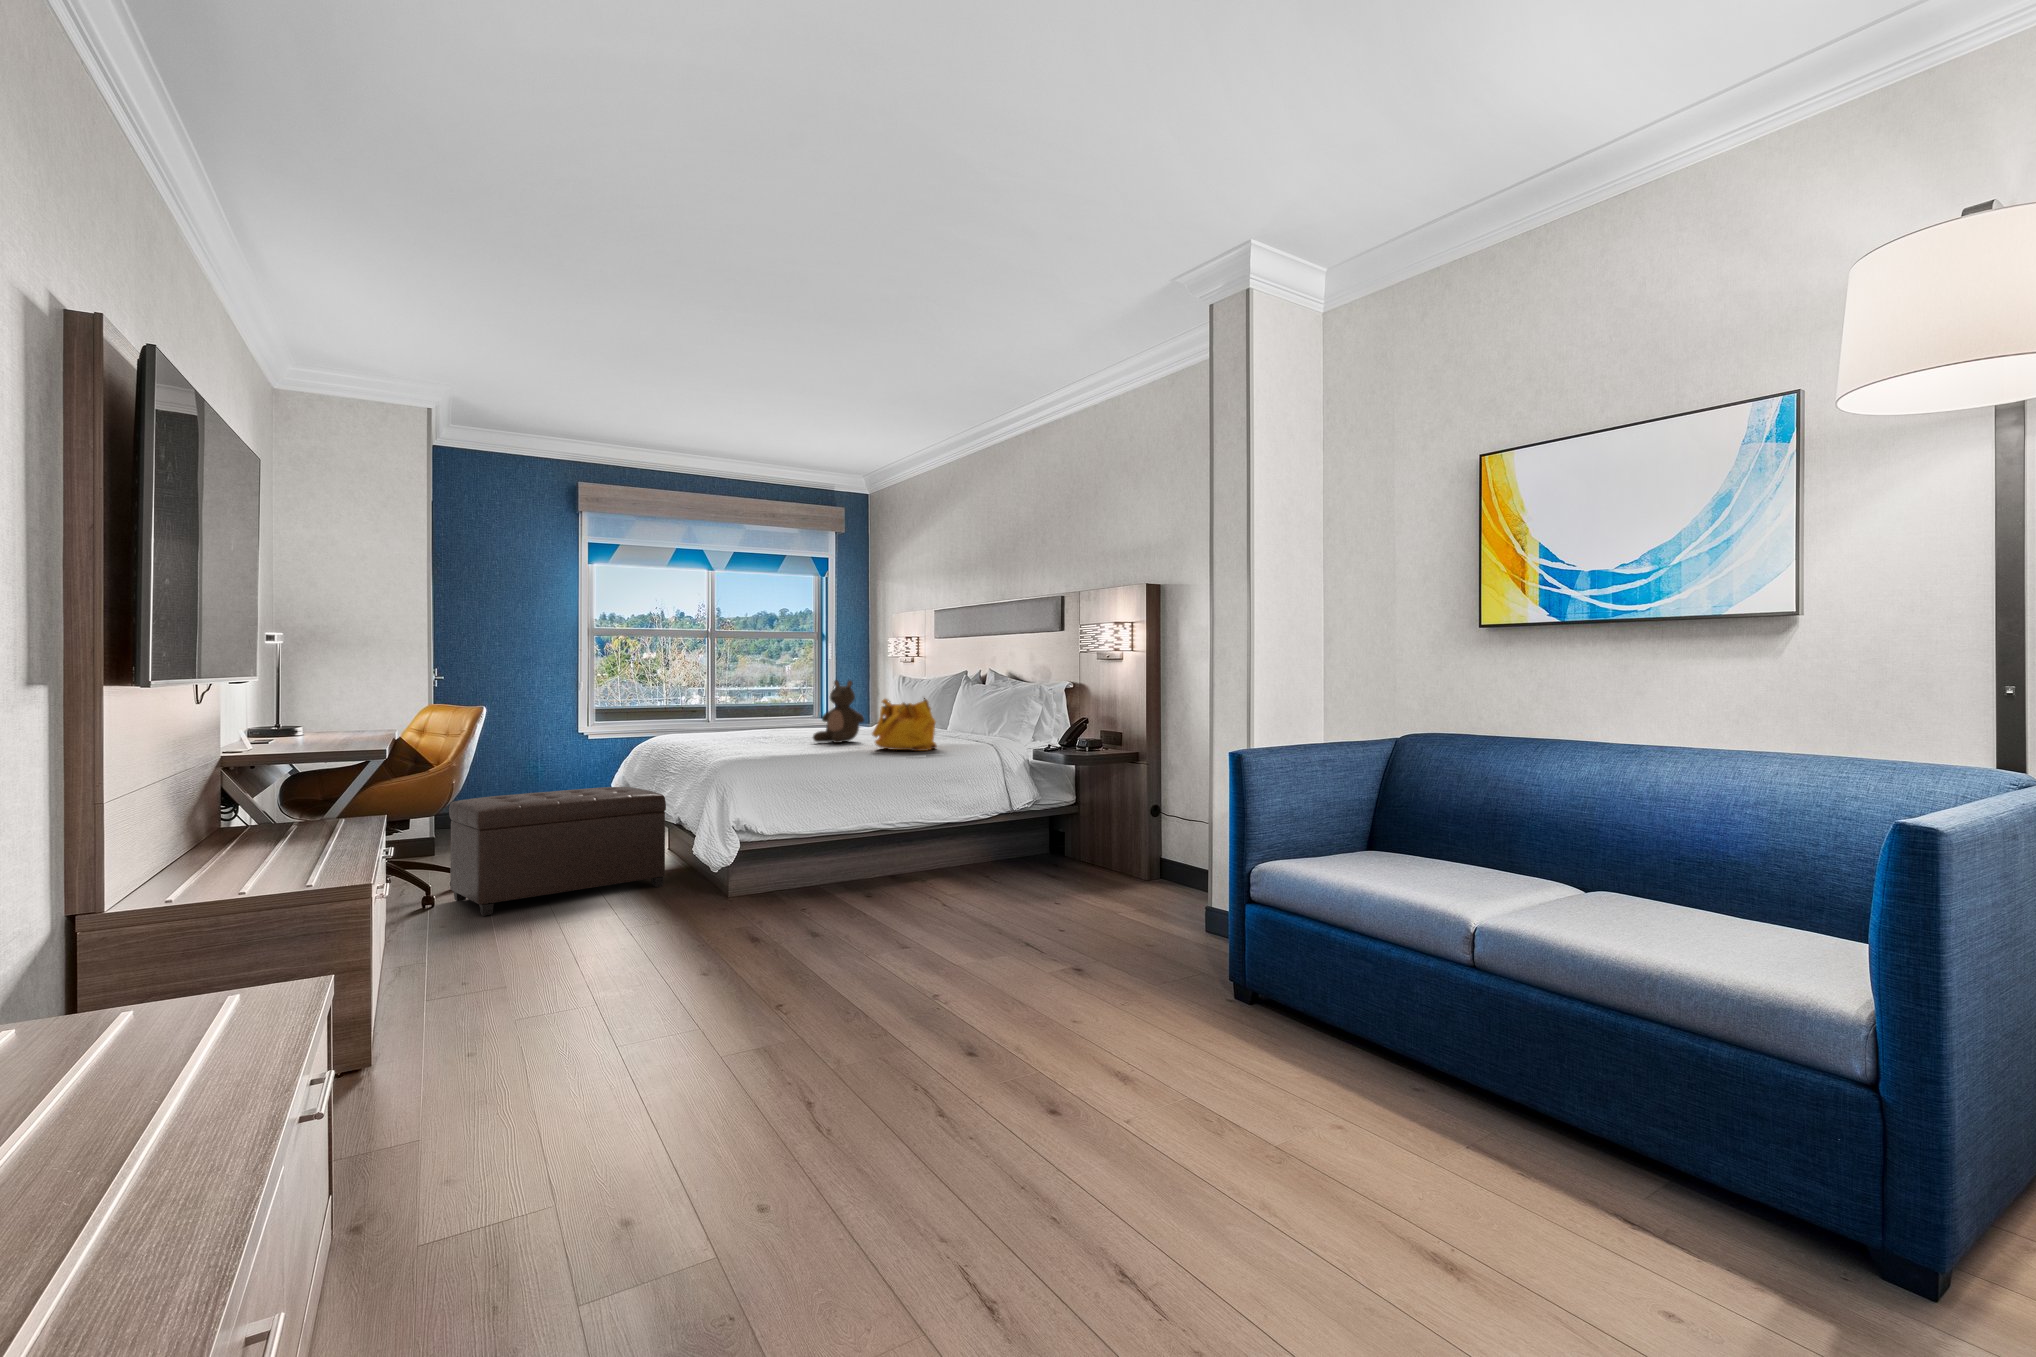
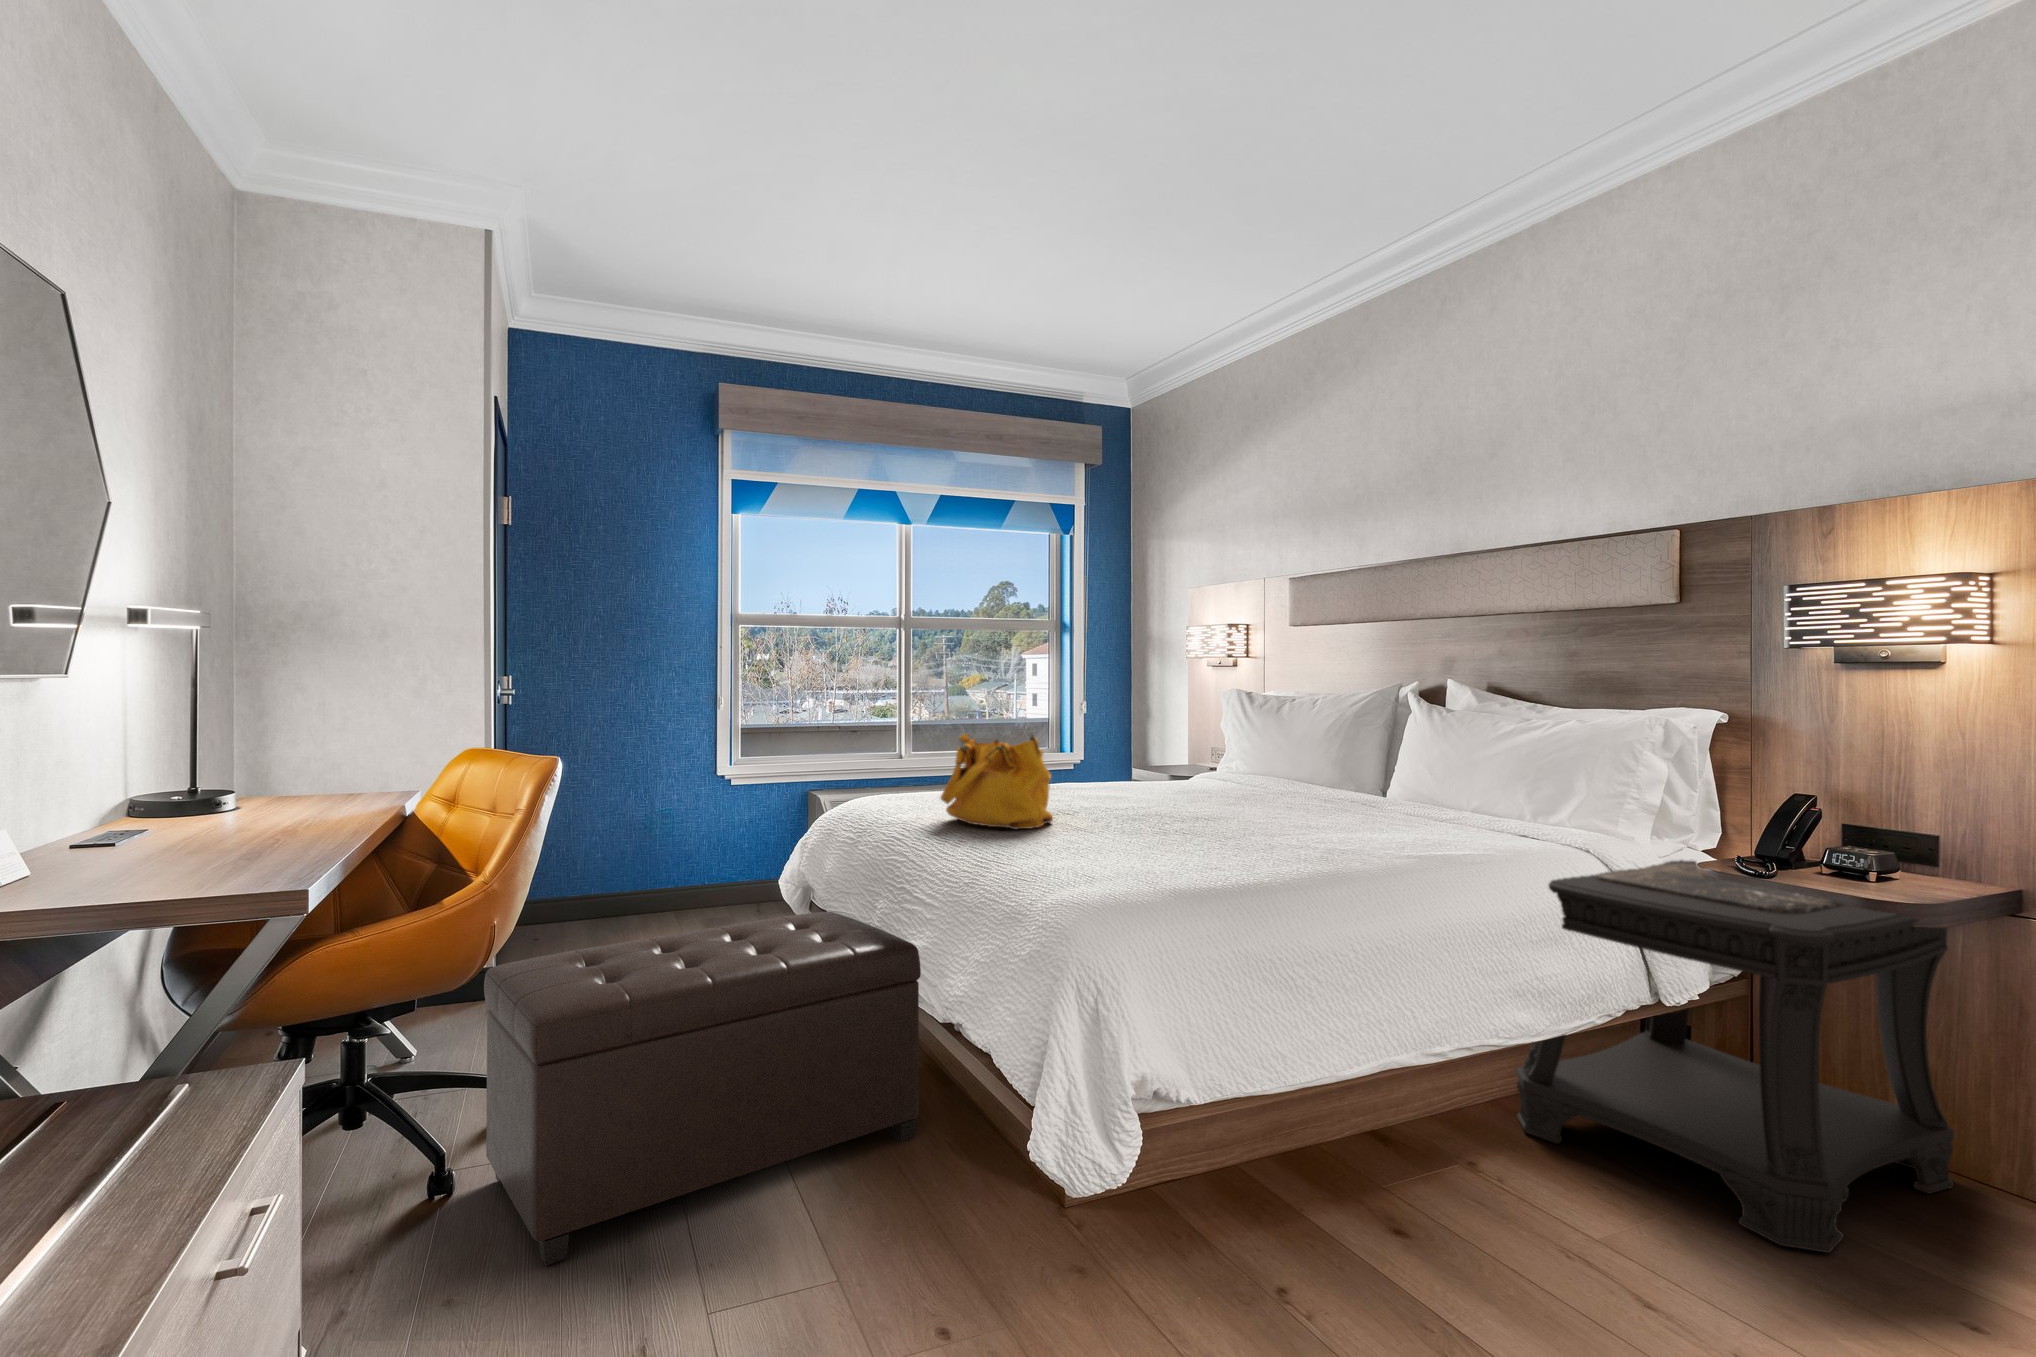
stuffed bear: present [813,680,864,743] -> none [1164,697,1262,822]
handbag: present [872,698,937,751] -> present [941,733,1053,829]
side table: none [952,755,1117,897] -> present [1517,860,1954,1253]

